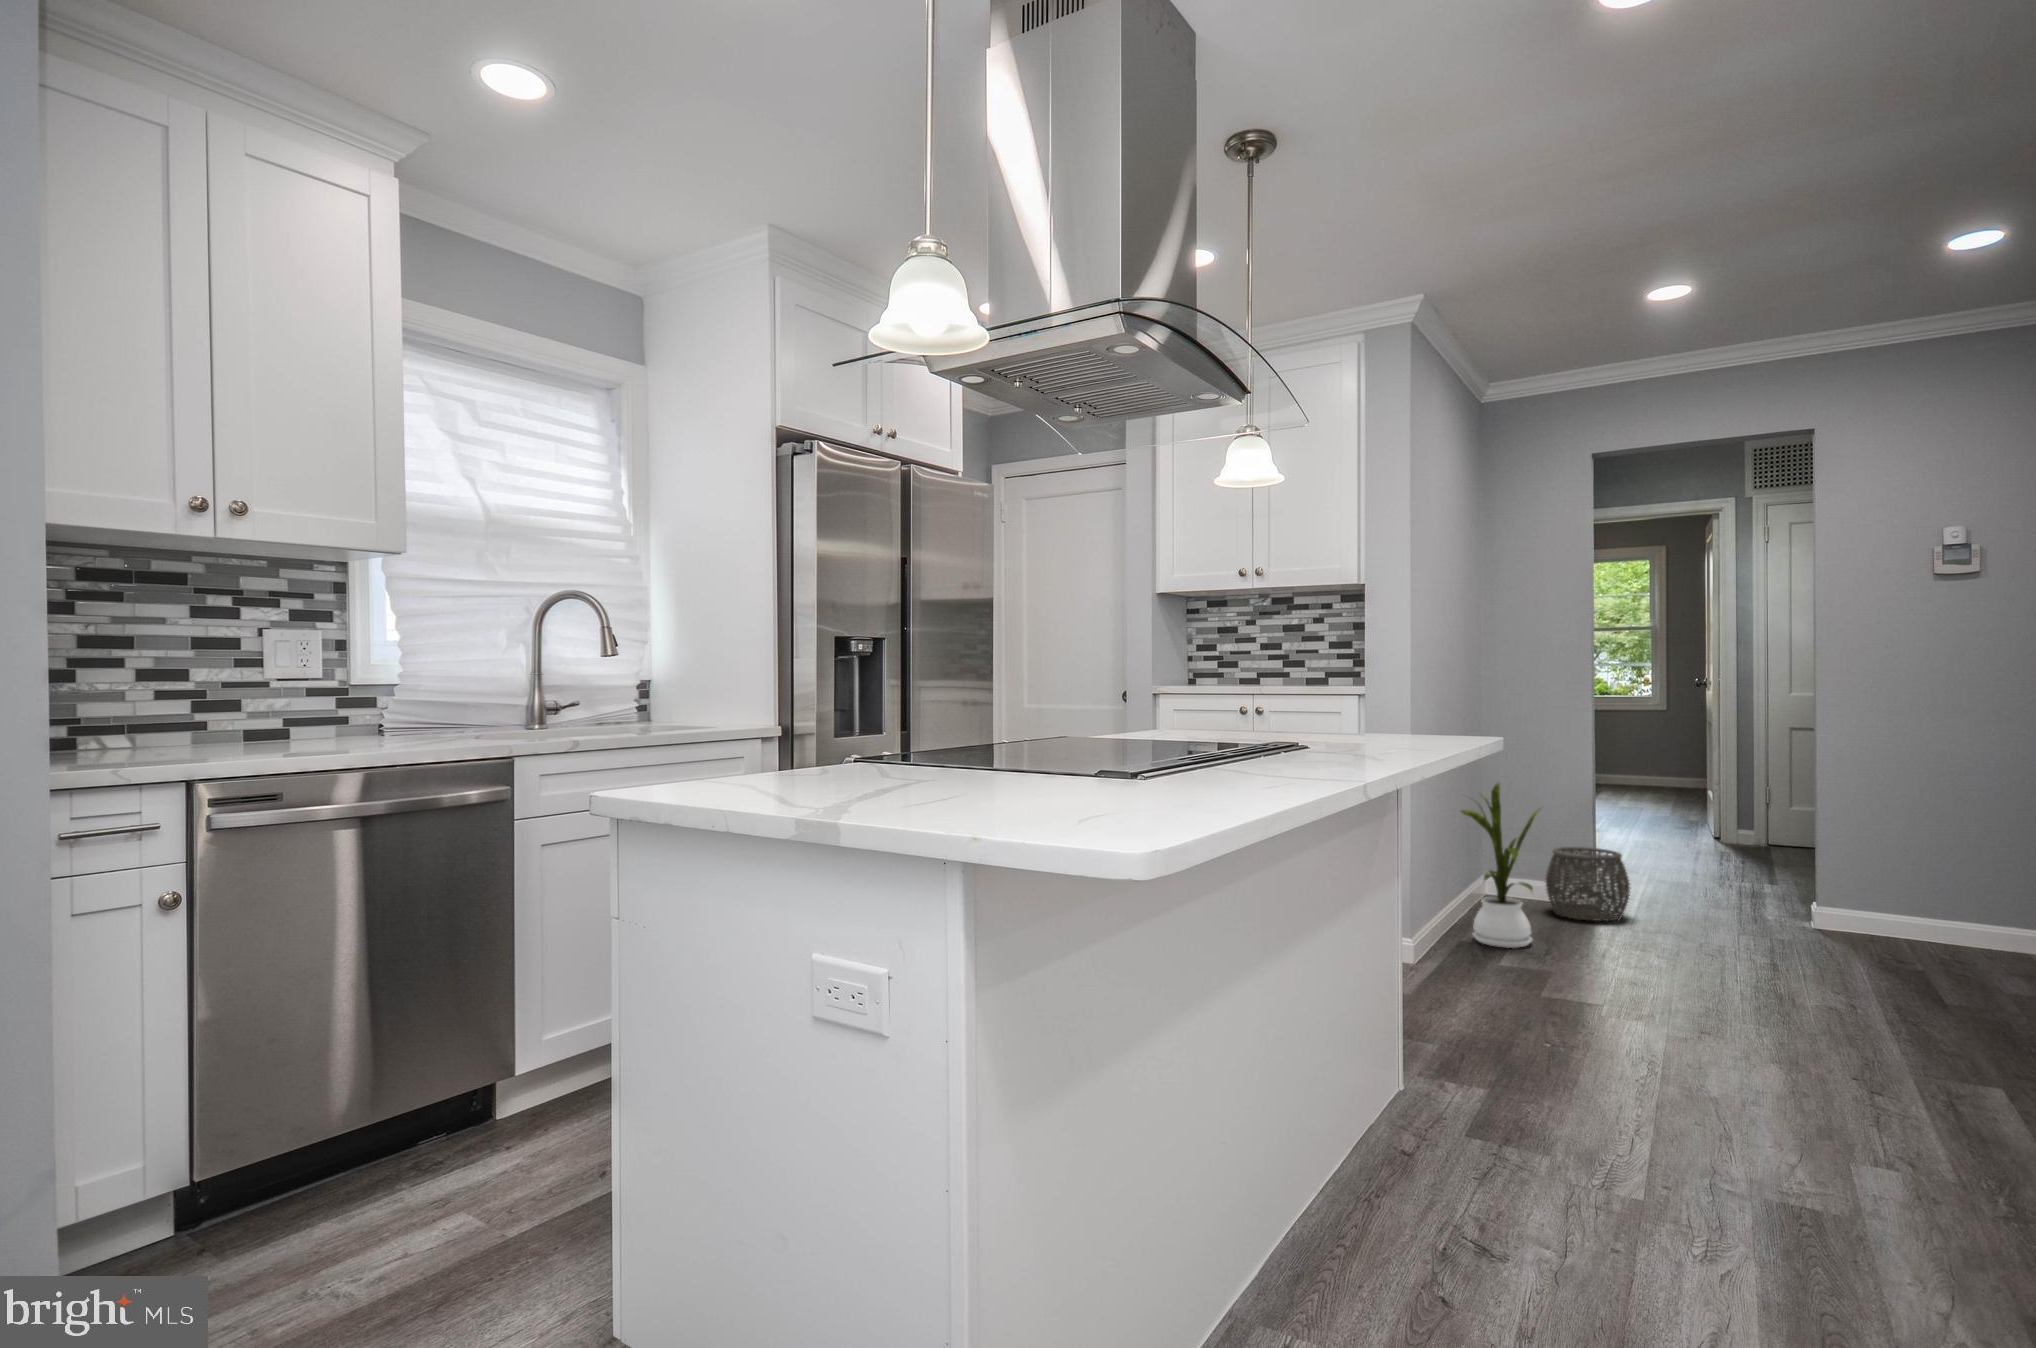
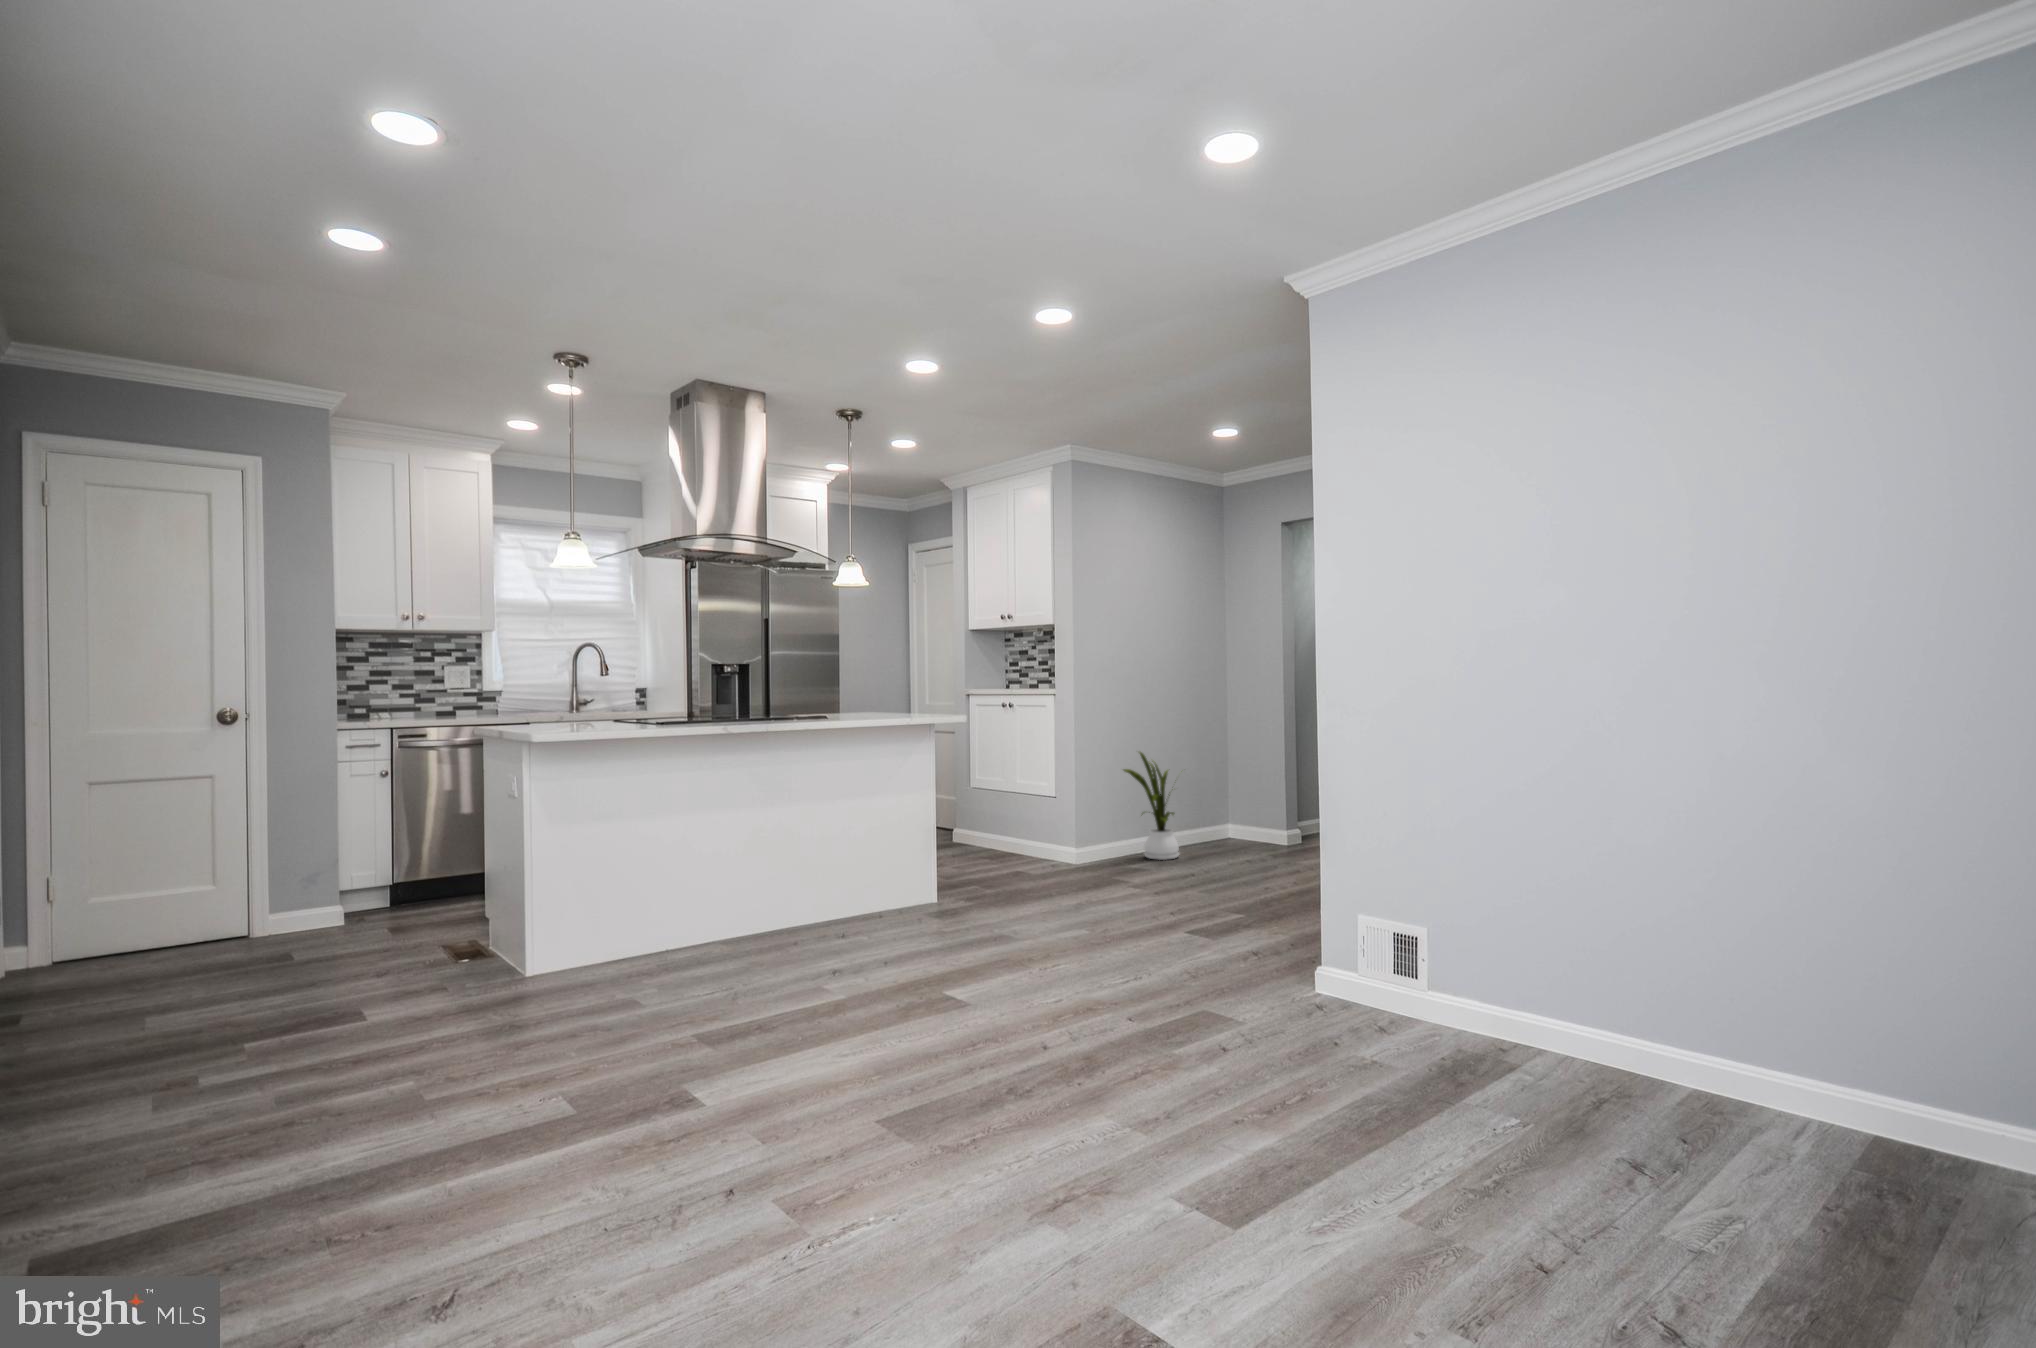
woven basket: present [1546,847,1630,922] -> none [1236,801,1290,852]

